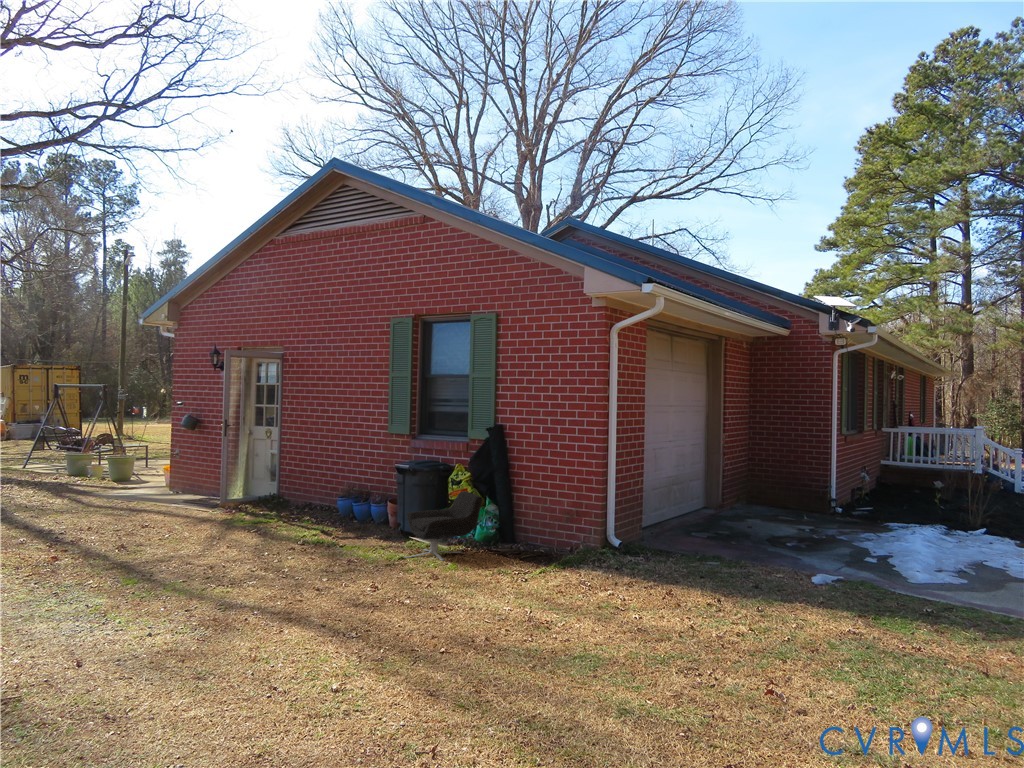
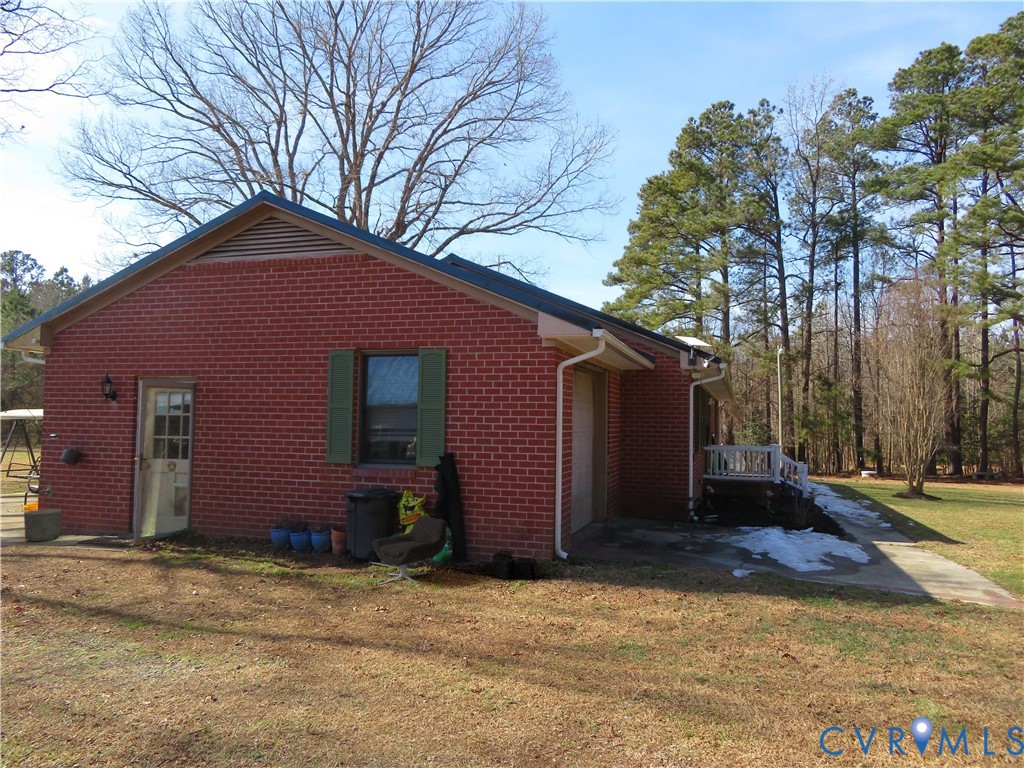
planter: none [152,471,183,499] -> present [24,509,62,541]
storage bin: none [526,535,581,568] -> present [493,551,539,579]

